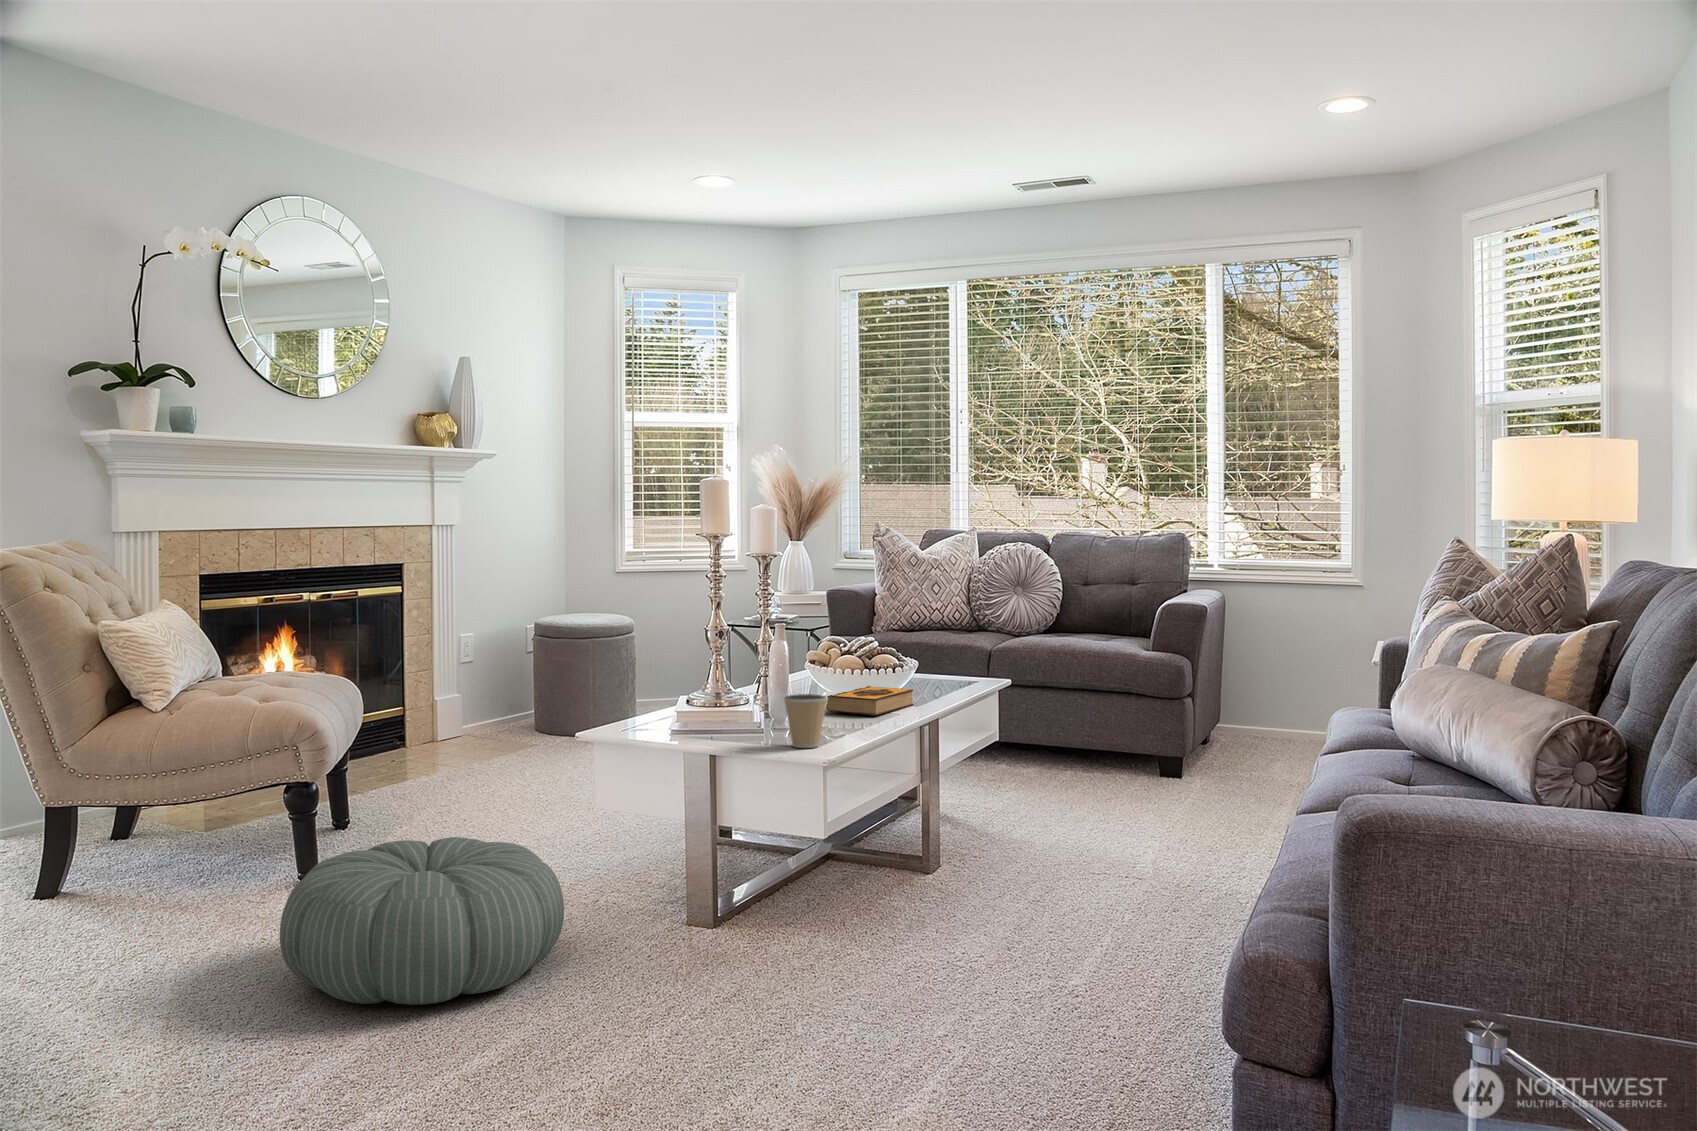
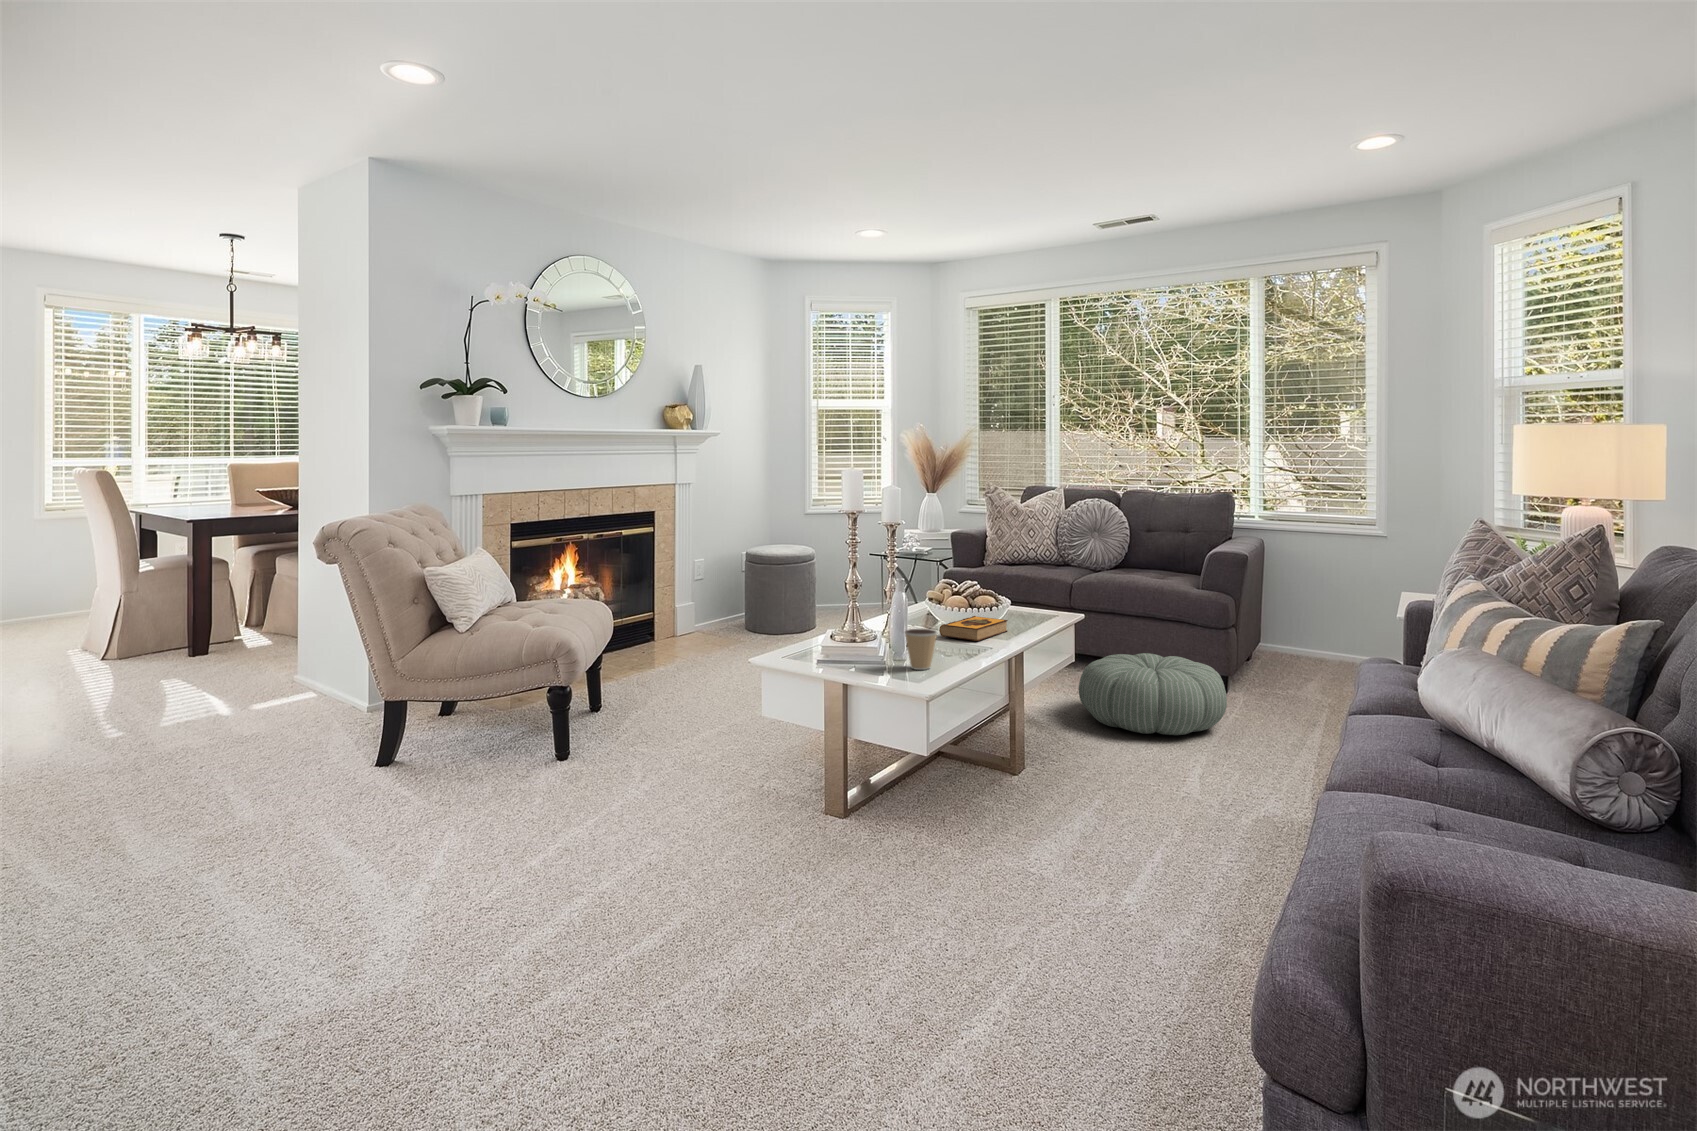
pouf: present [280,837,564,1005] -> present [1079,653,1227,735]

